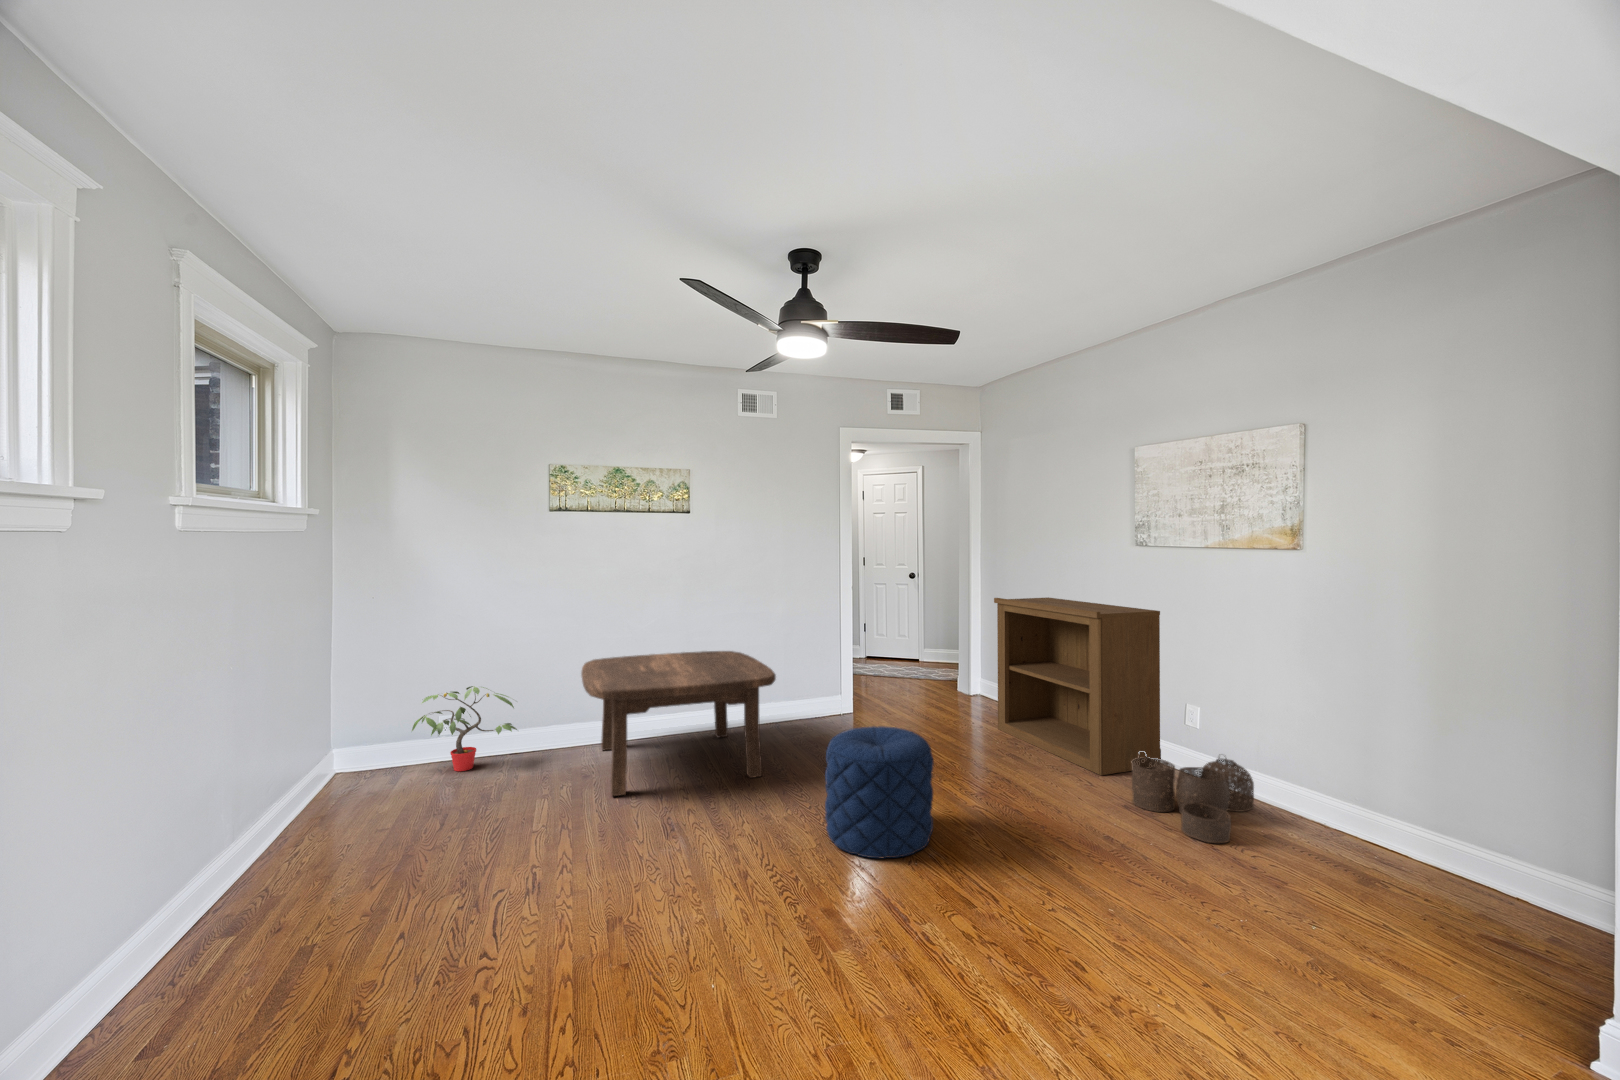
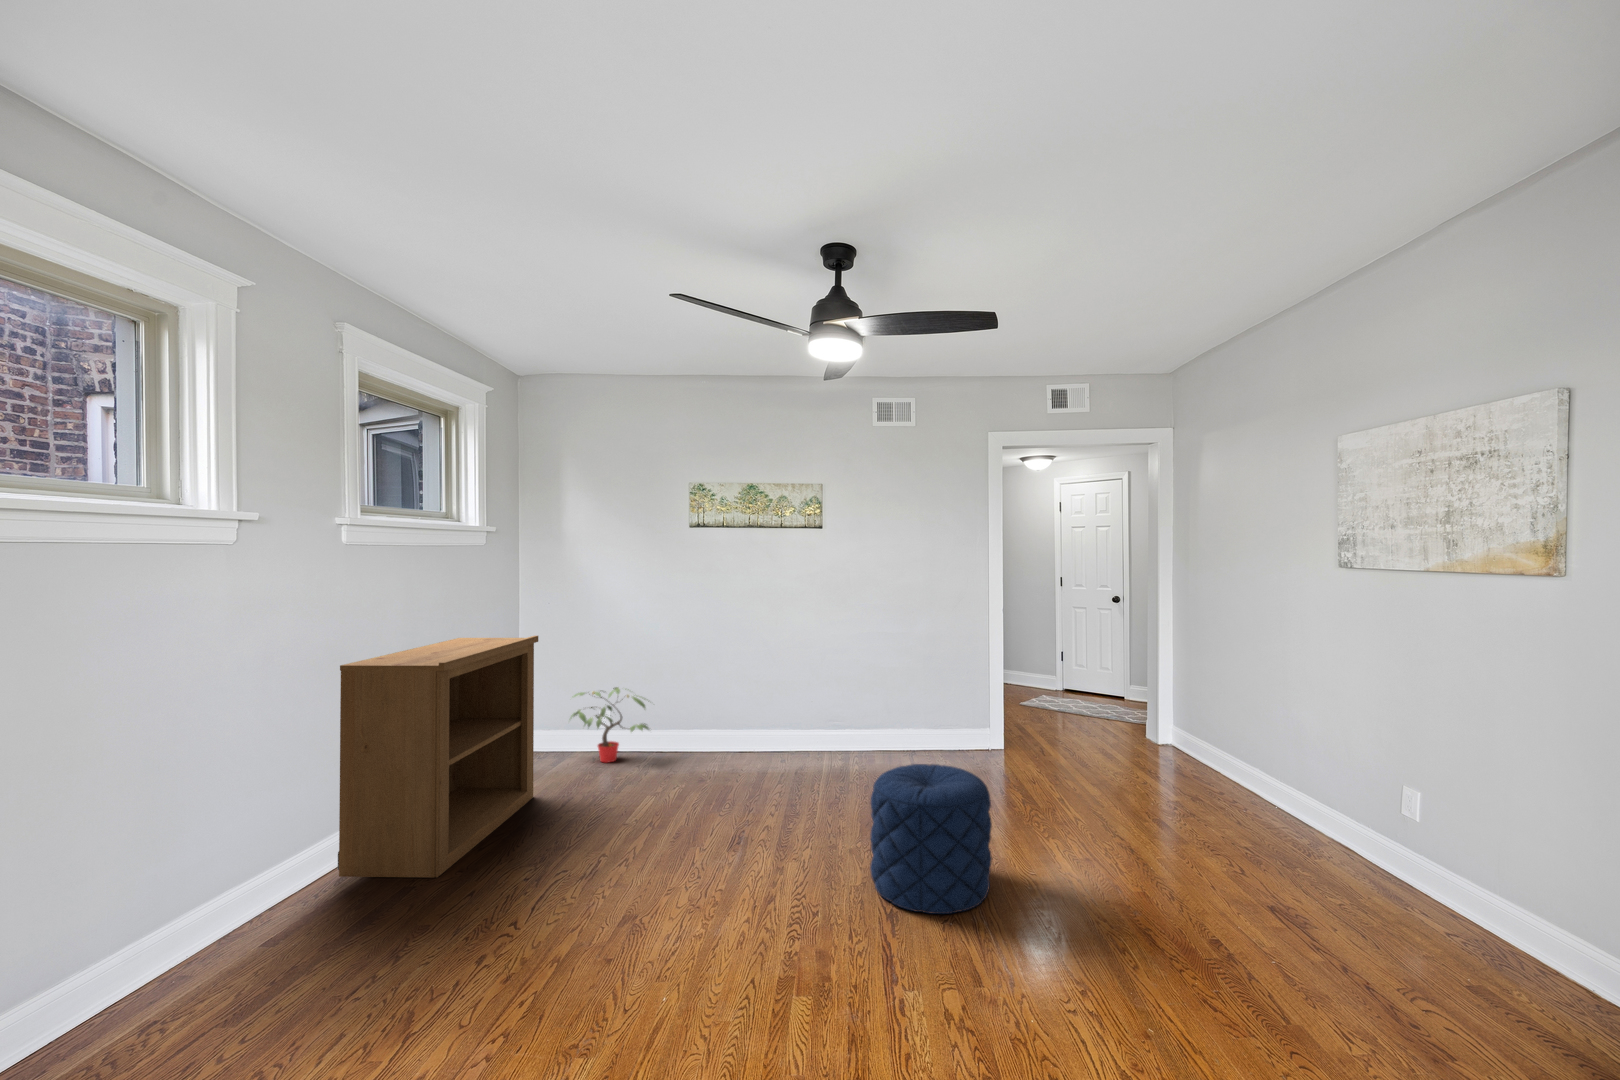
bookshelf: present [994,597,1161,775] -> present [338,636,538,877]
coffee table: present [581,651,776,796] -> none [688,669,875,805]
woven basket: present [1132,751,1254,843] -> none [1288,839,1493,985]

